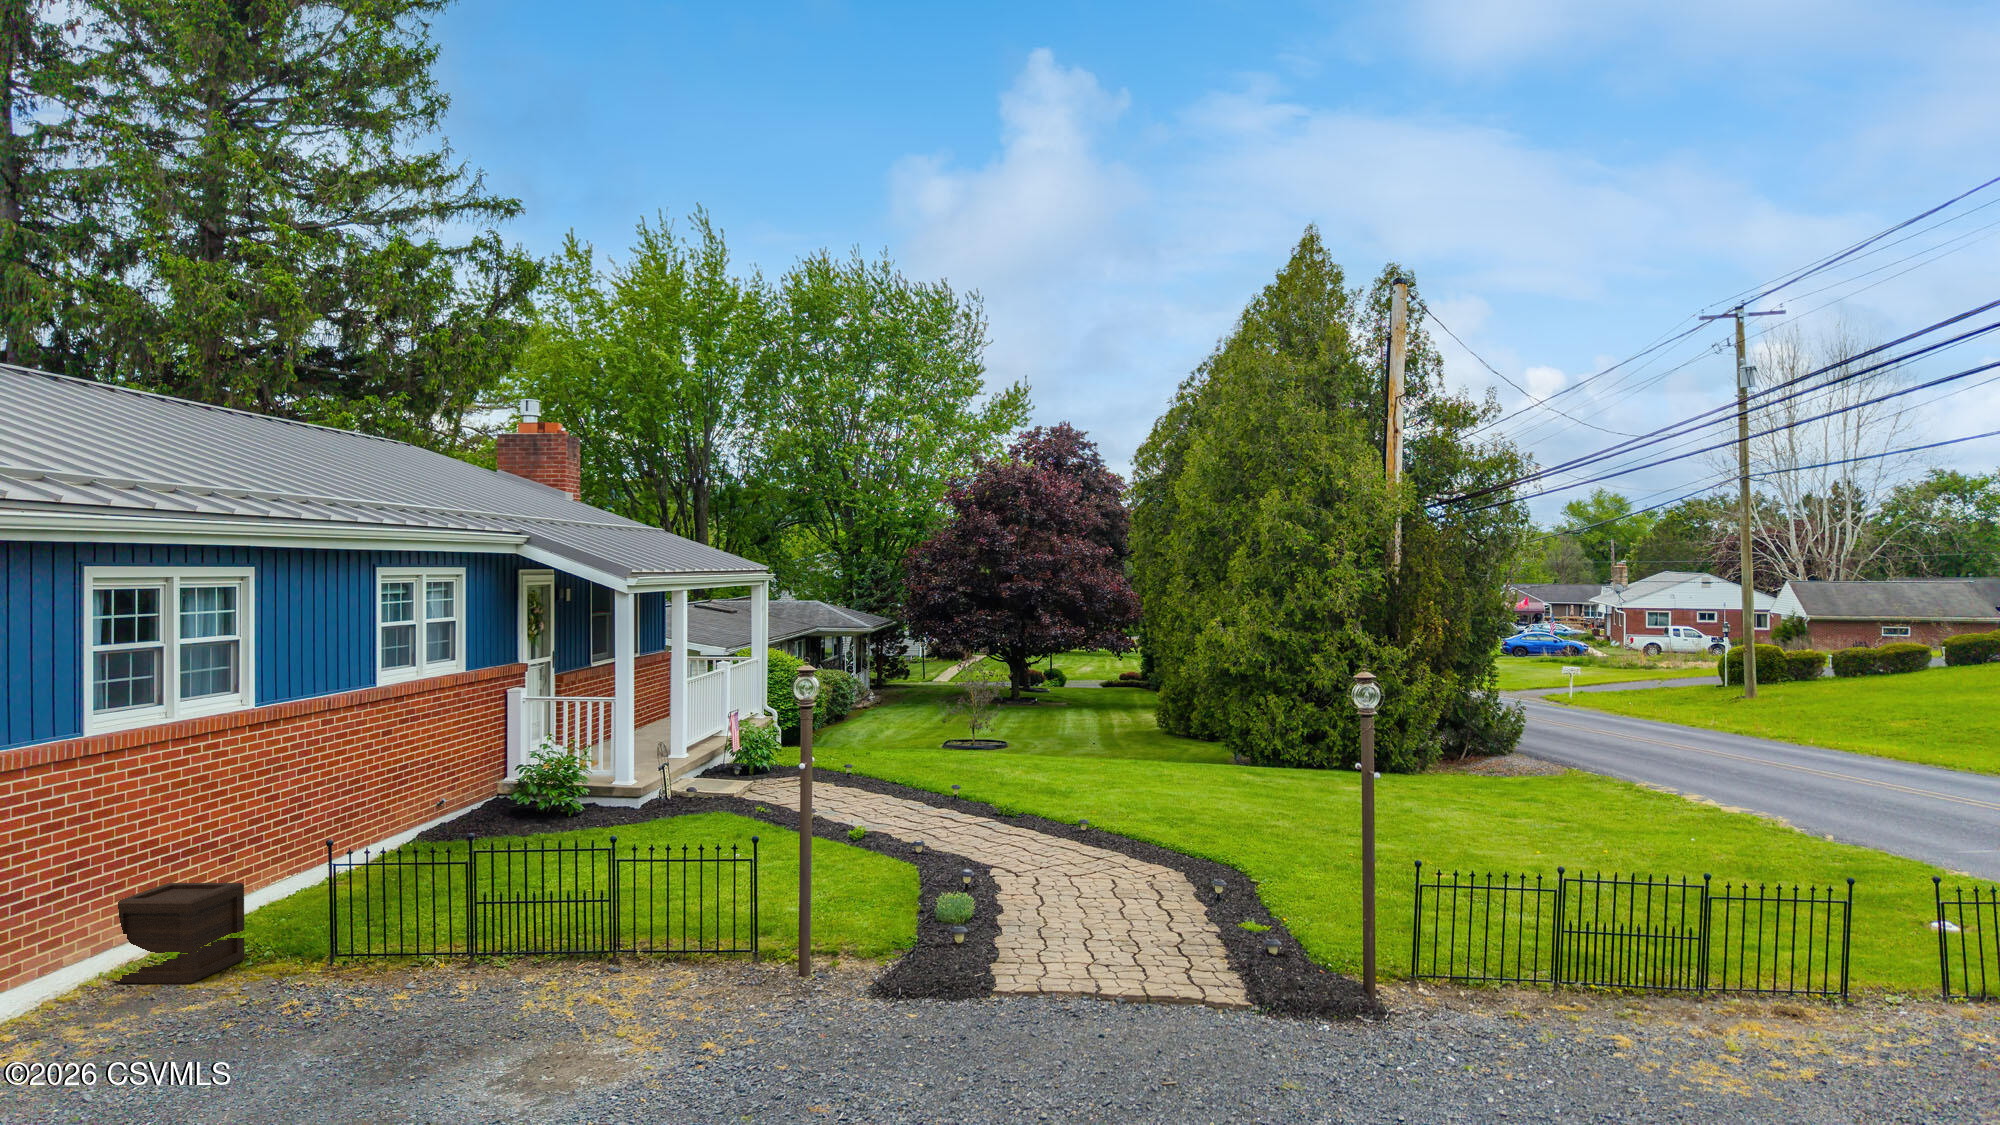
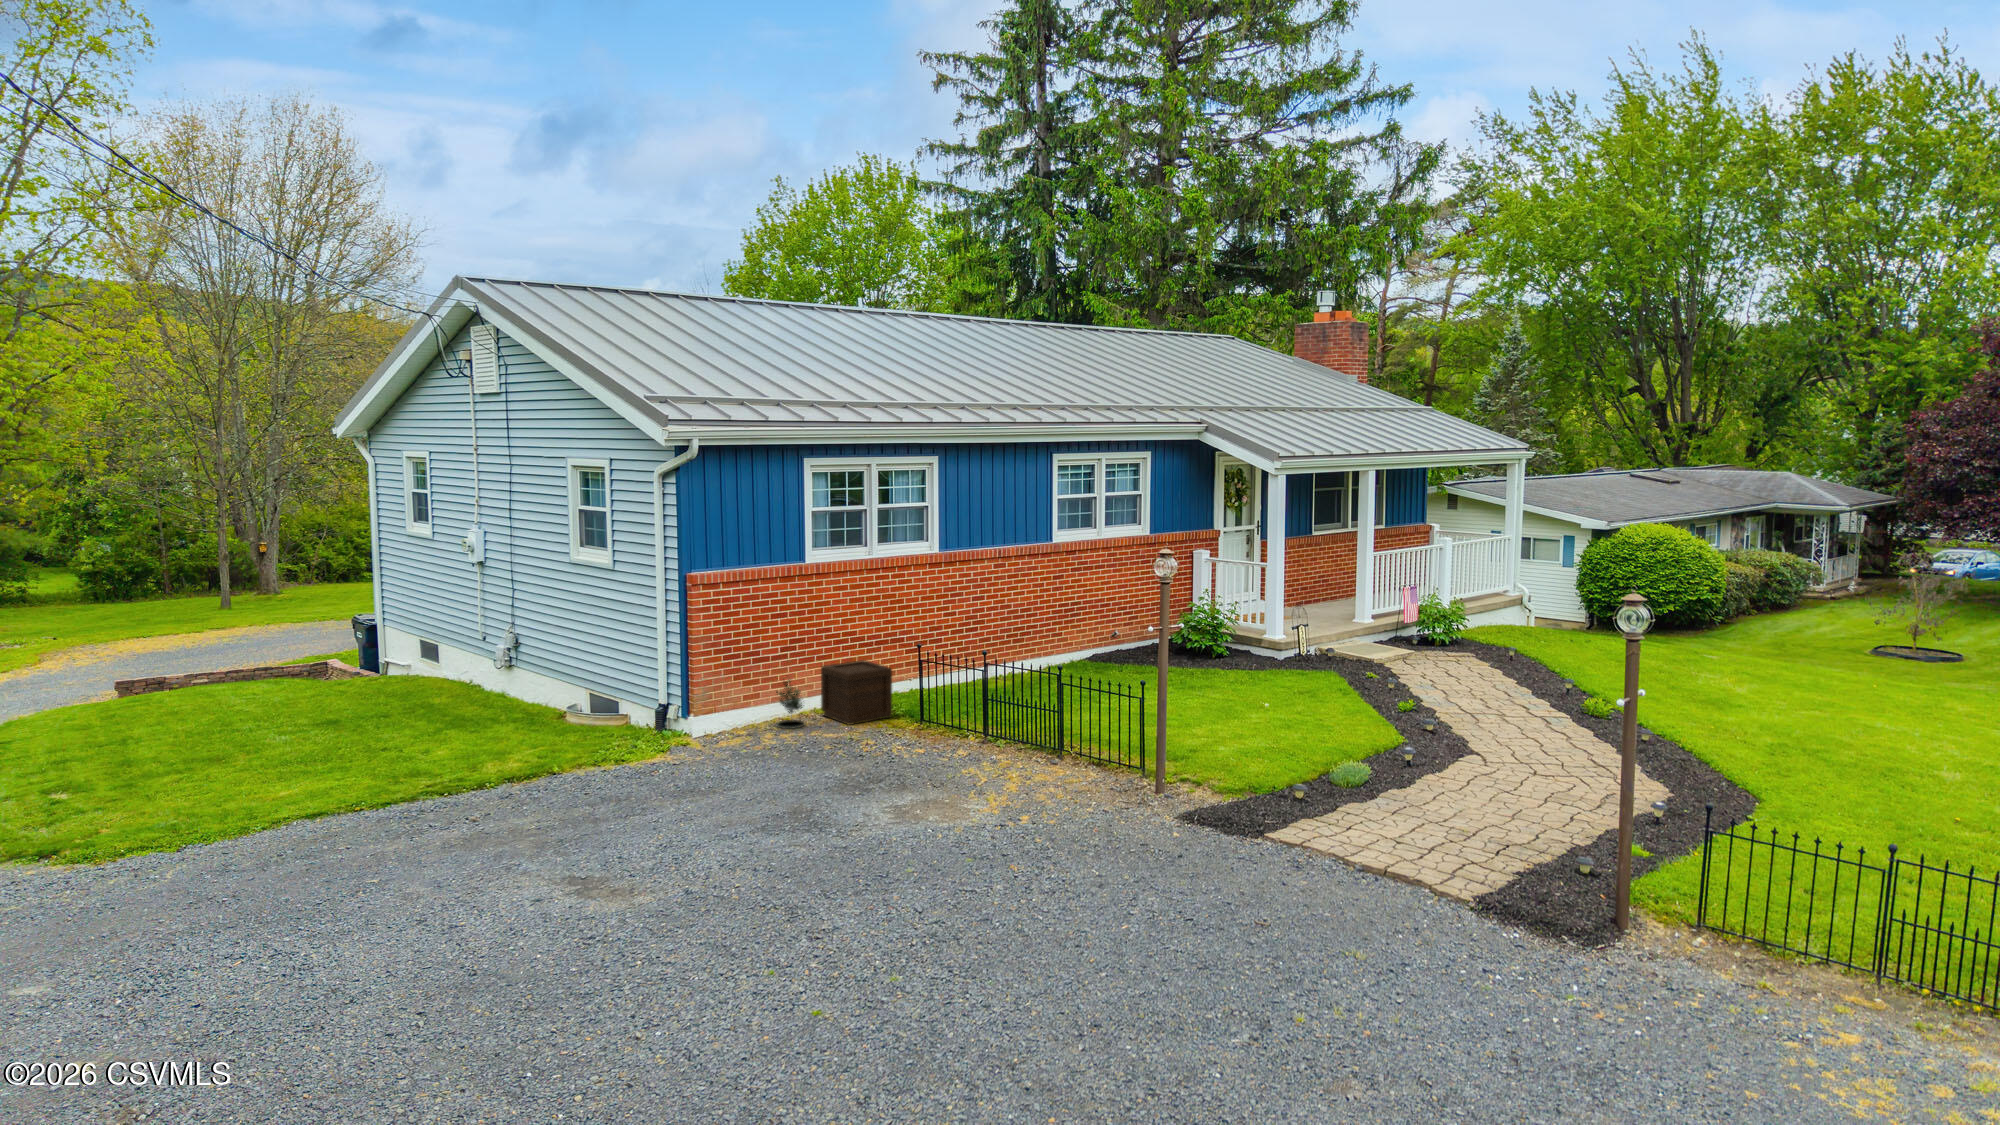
potted tree: none [49,921,118,1015] -> present [776,680,805,729]

